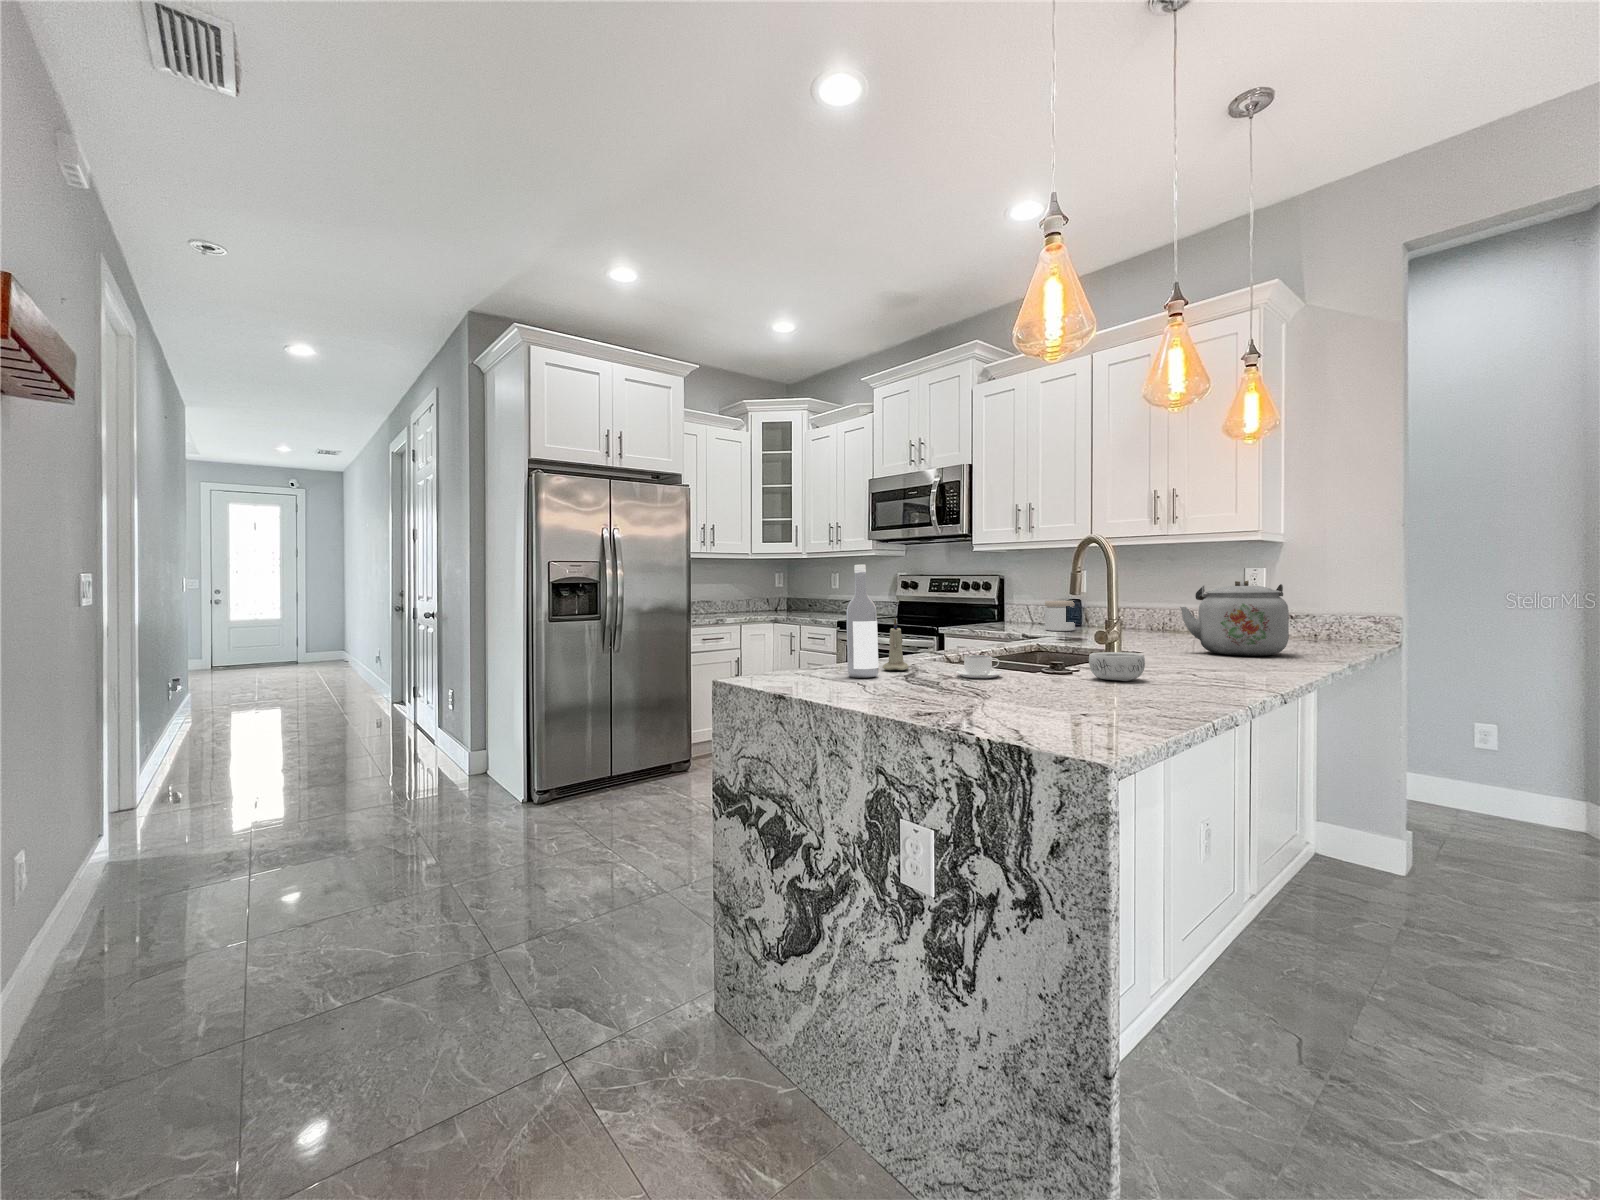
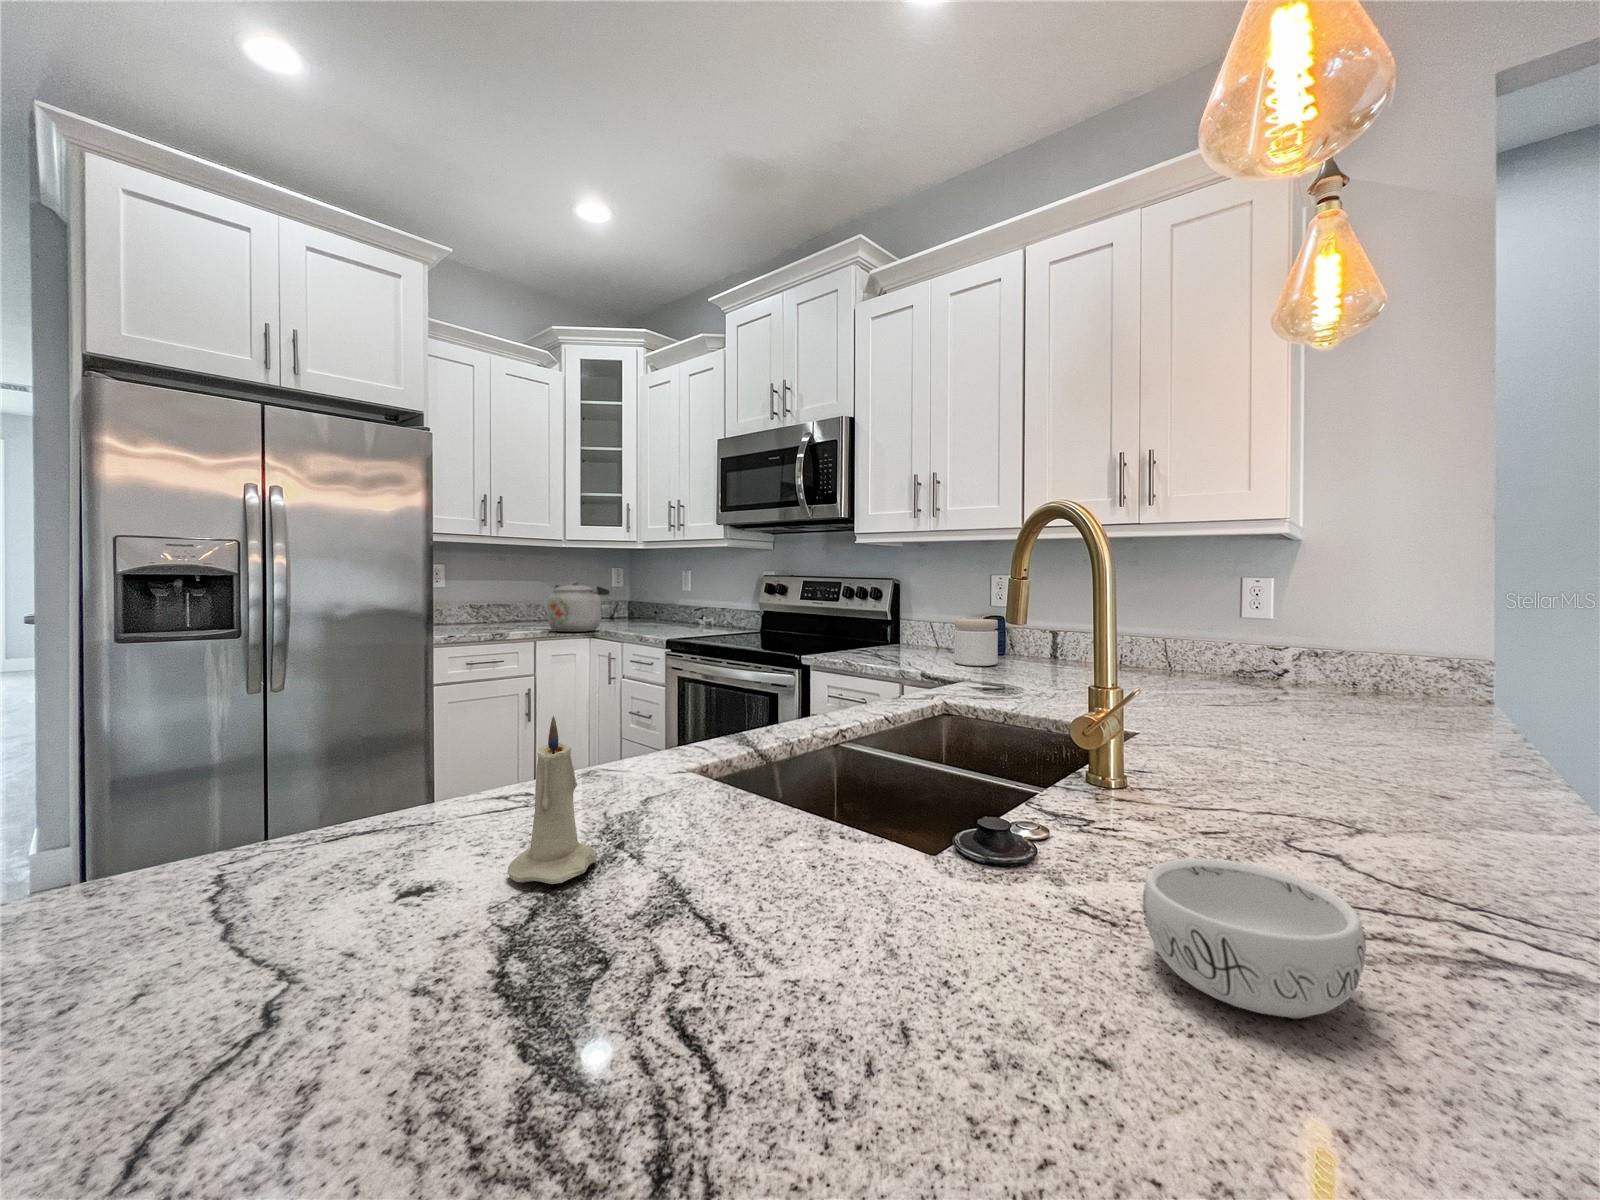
wine bottle: present [846,565,878,678] -> none [281,550,421,988]
kettle: present [1180,580,1289,656] -> present [543,582,610,632]
coffee cup: present [956,655,1002,678] -> none [695,861,853,982]

